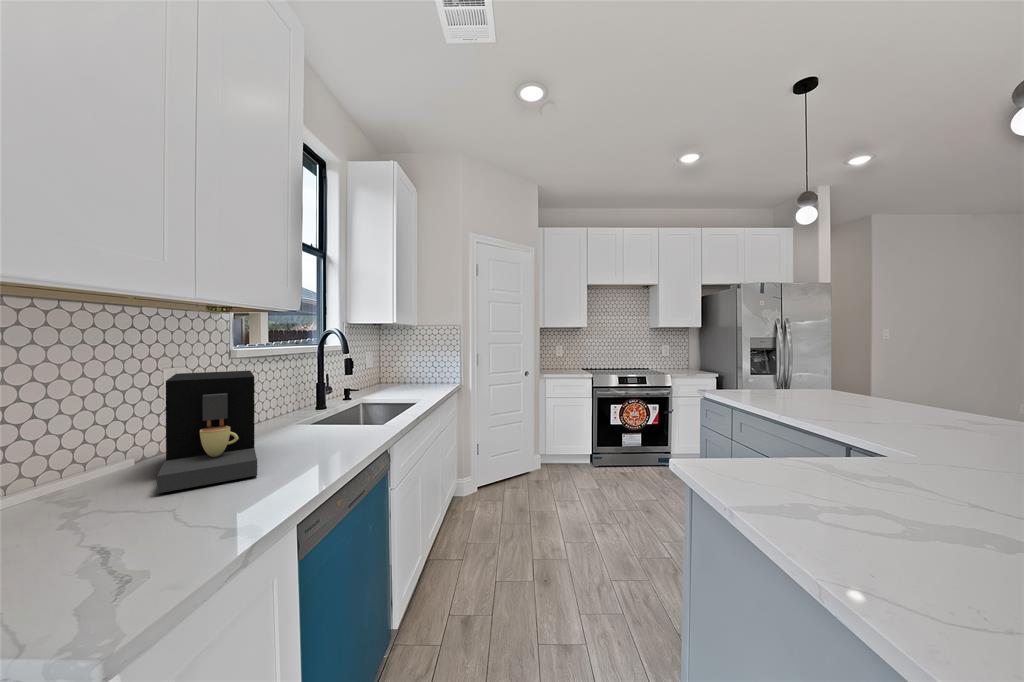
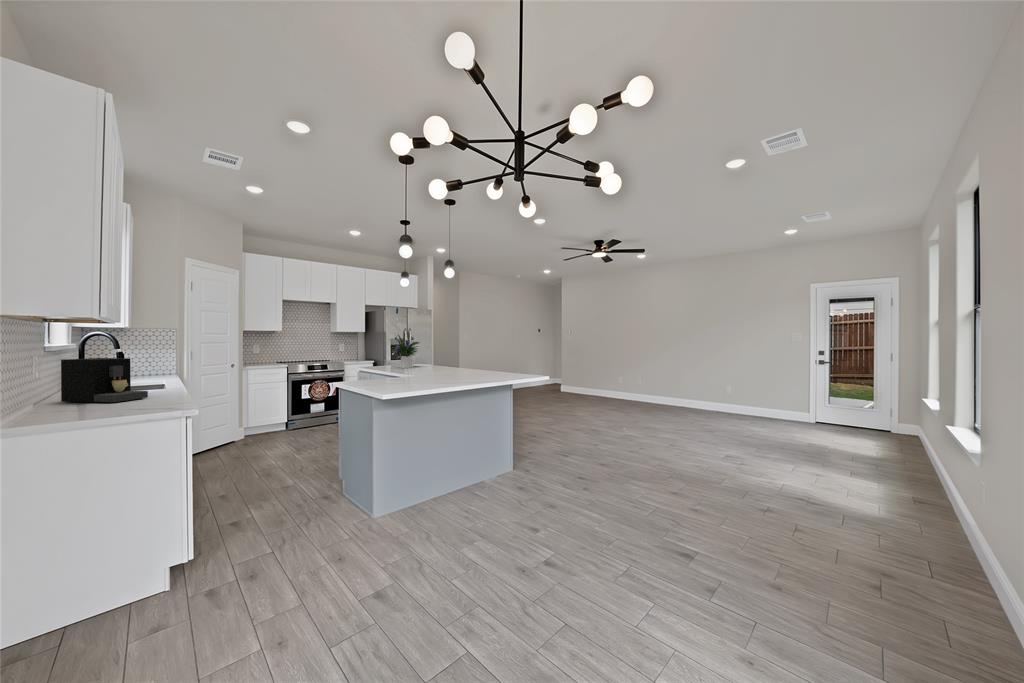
flower arrangement: none [779,327,874,404] -> present [393,335,419,368]

